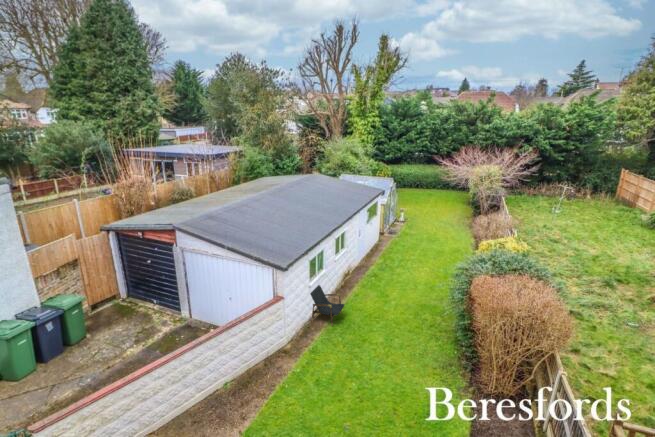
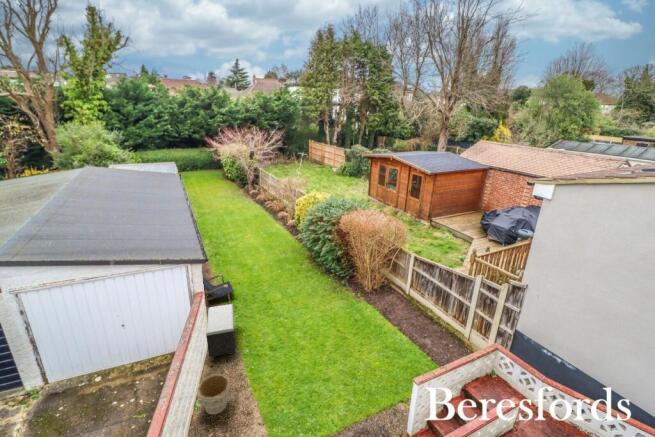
storage bench: none [269,316,312,366] -> present [206,304,235,357]
wooden bucket: none [222,366,251,402] -> present [198,374,230,415]

